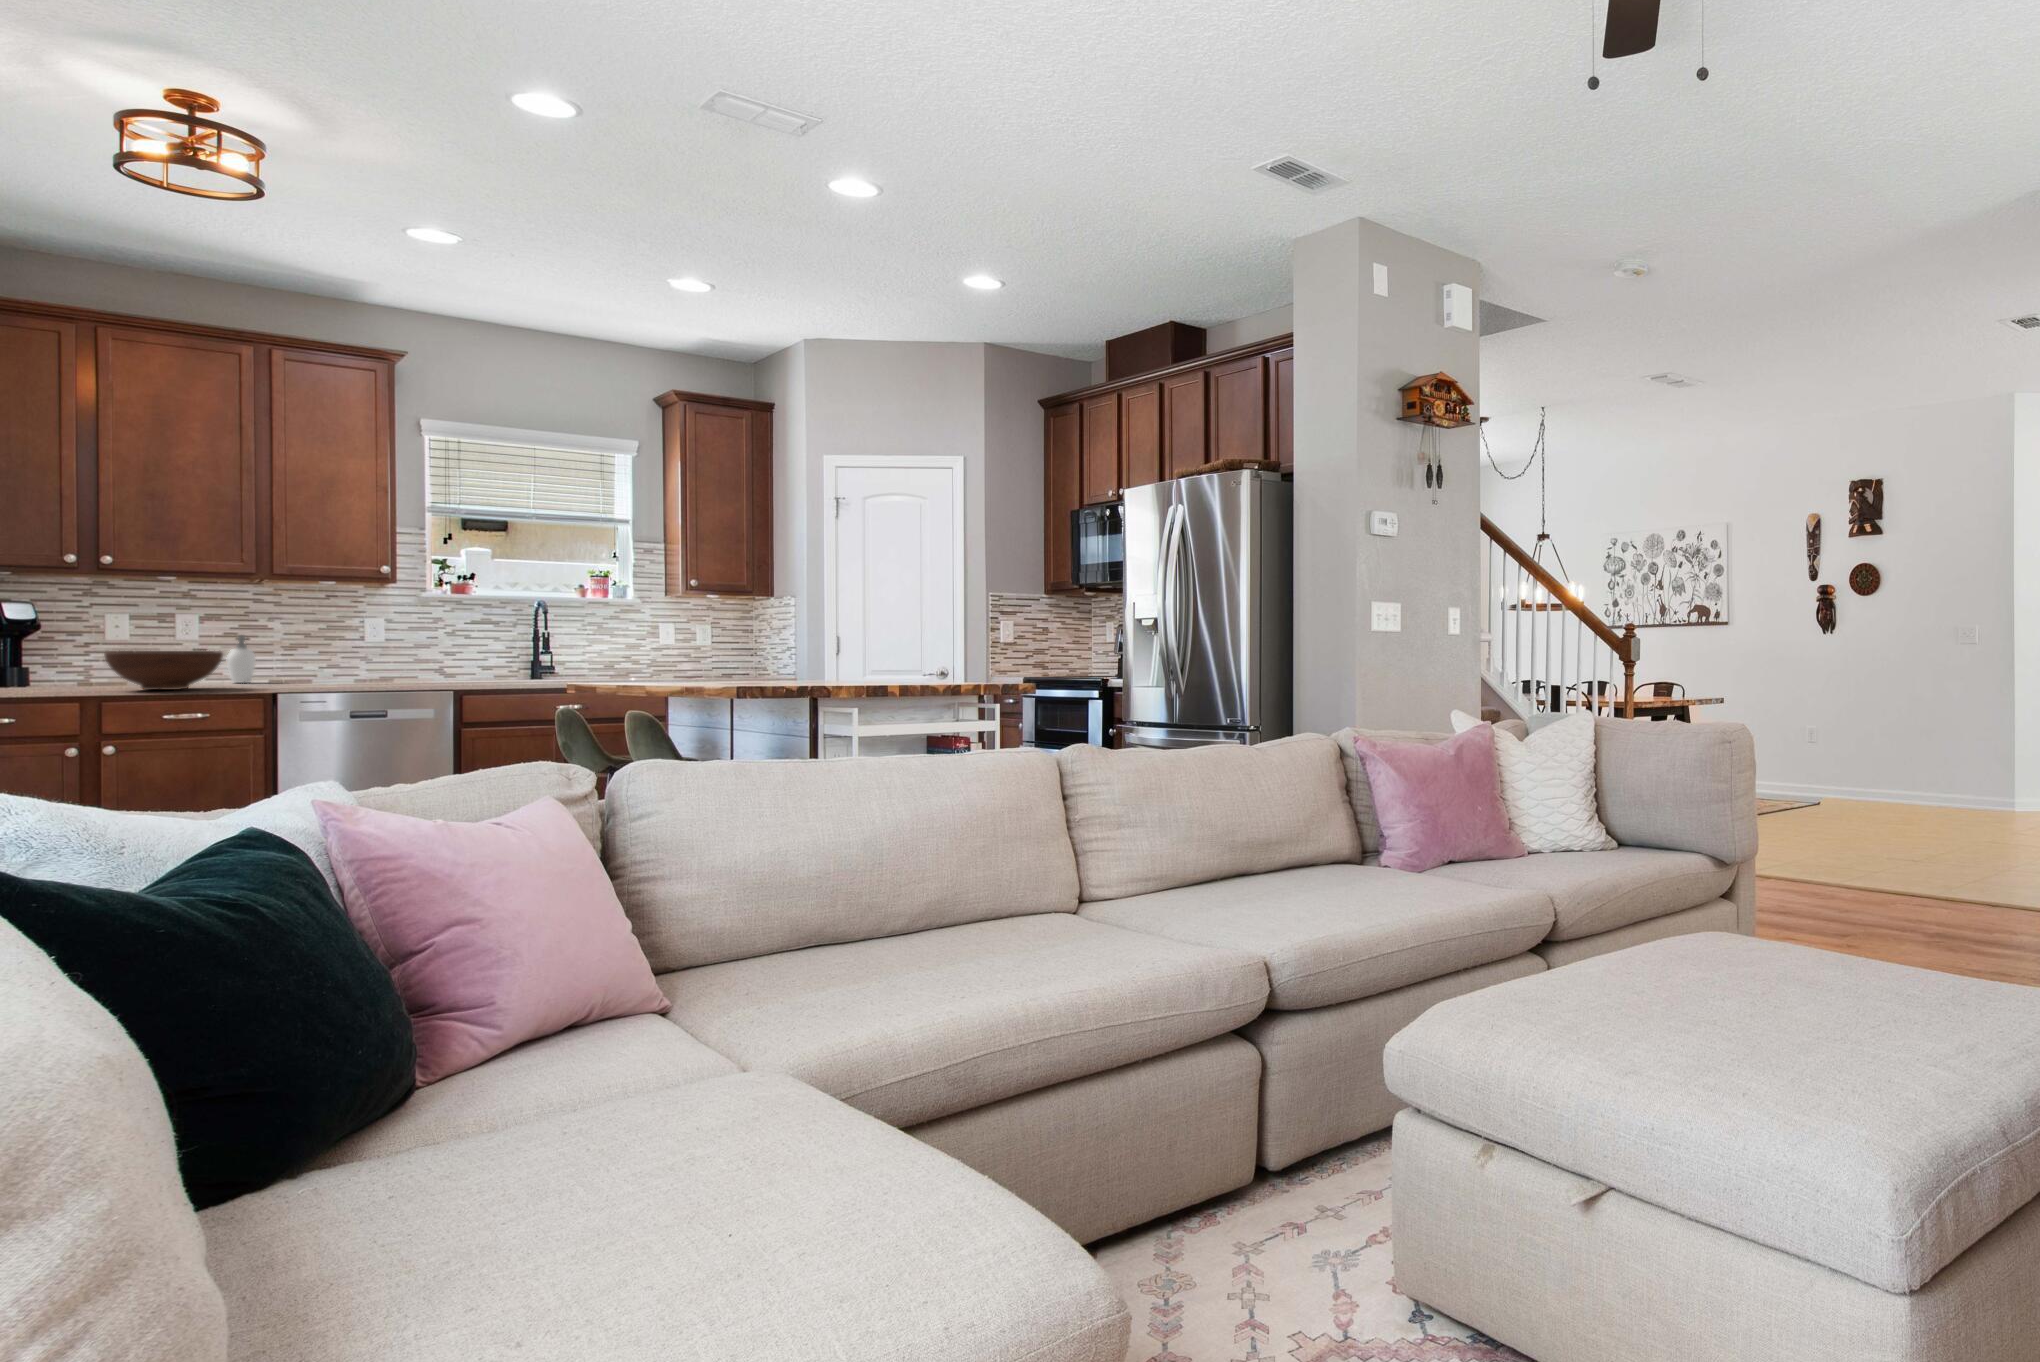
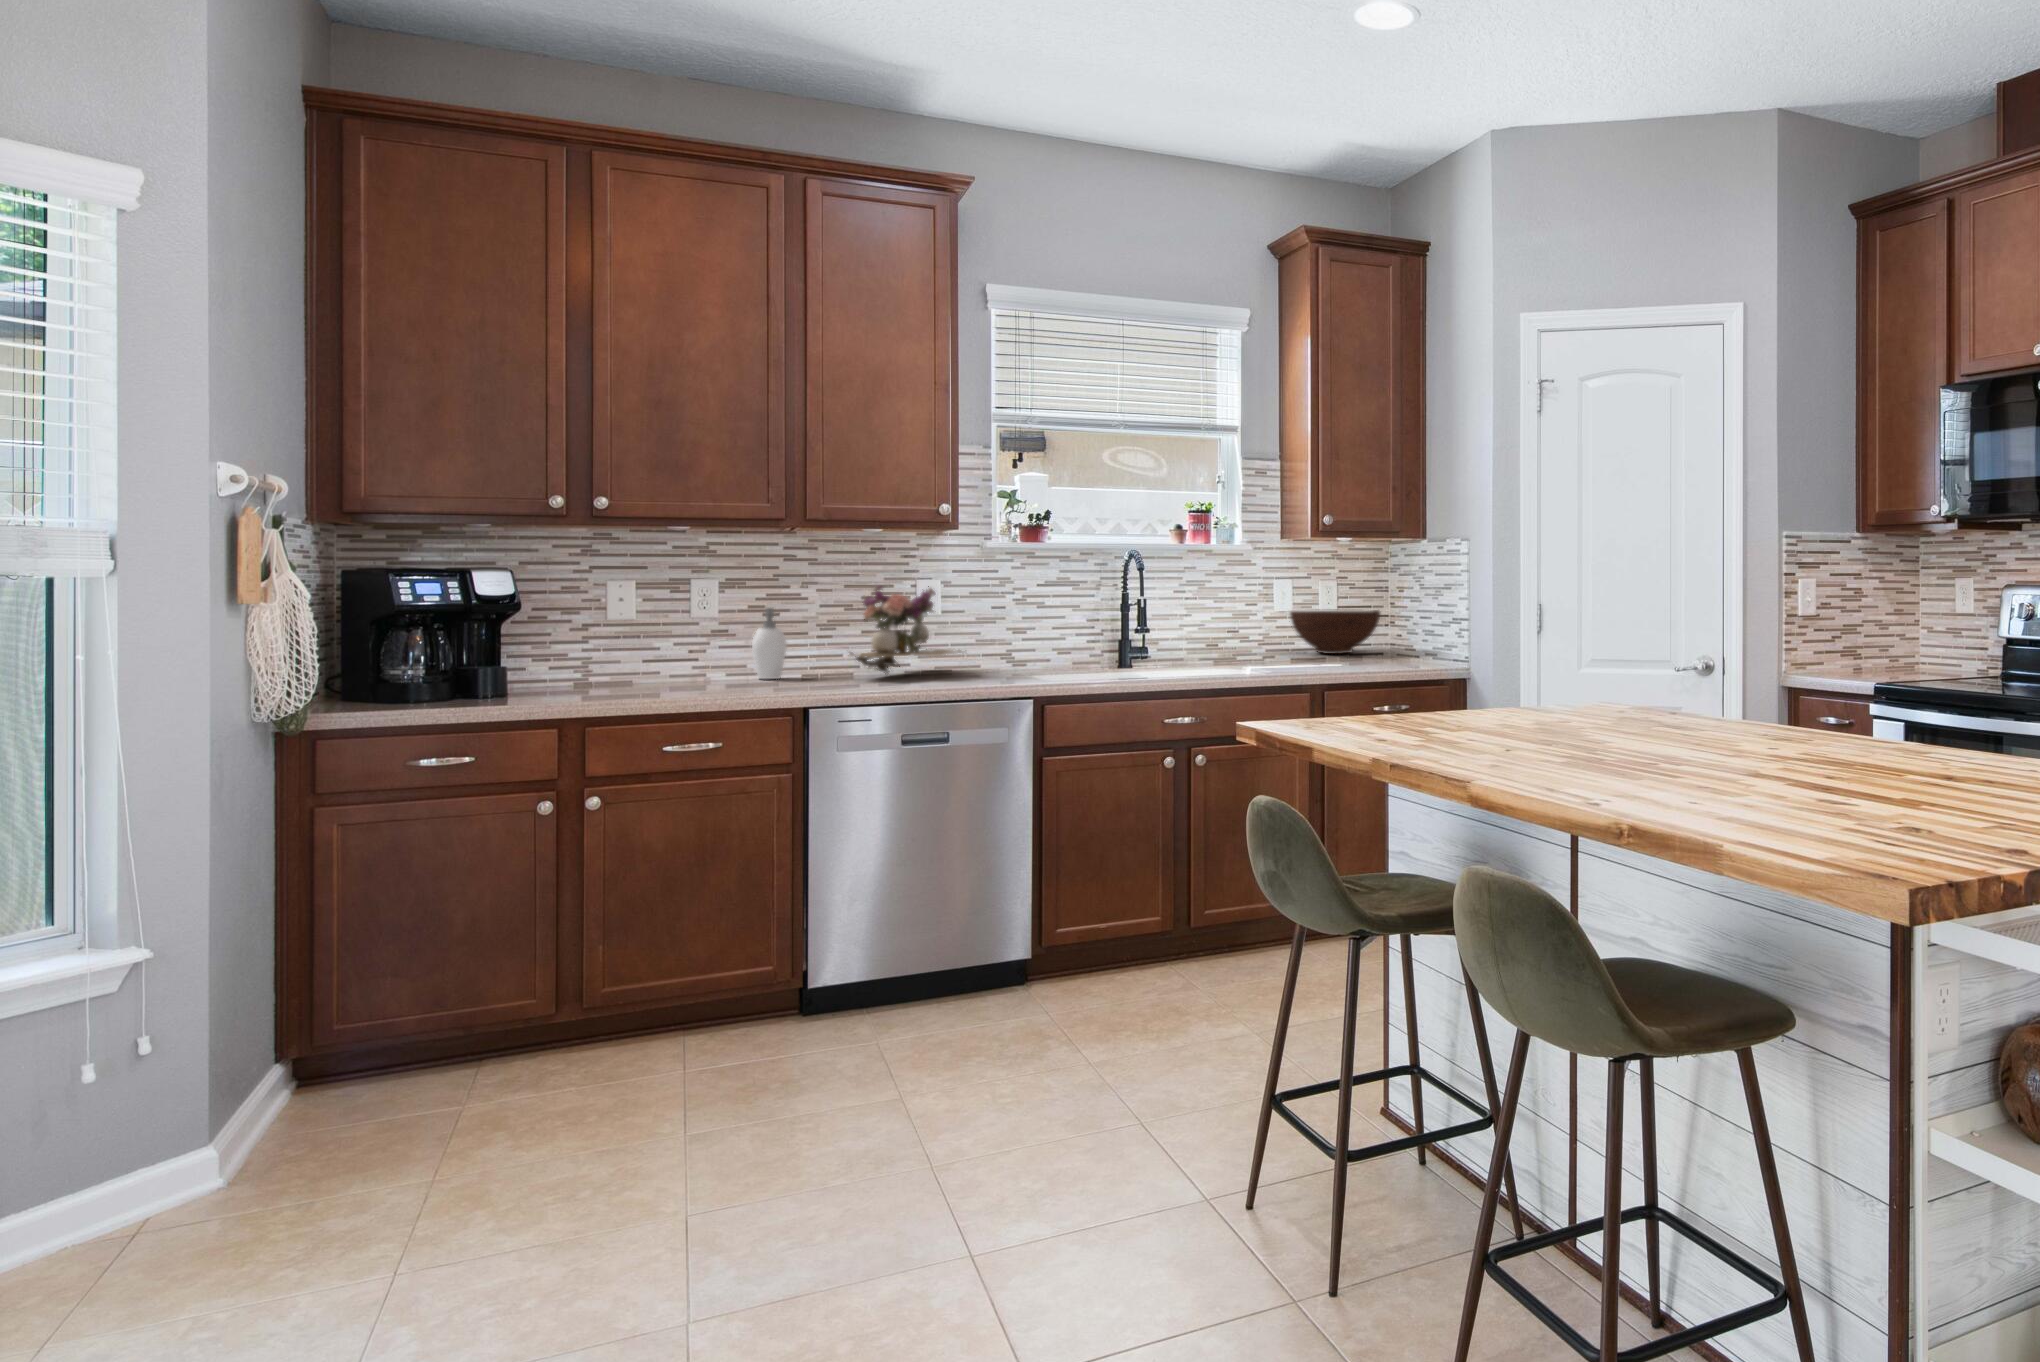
flower arrangement: none [306,618,406,681] -> present [848,586,961,674]
fruit bowl: present [104,651,223,690] -> present [1290,610,1380,654]

